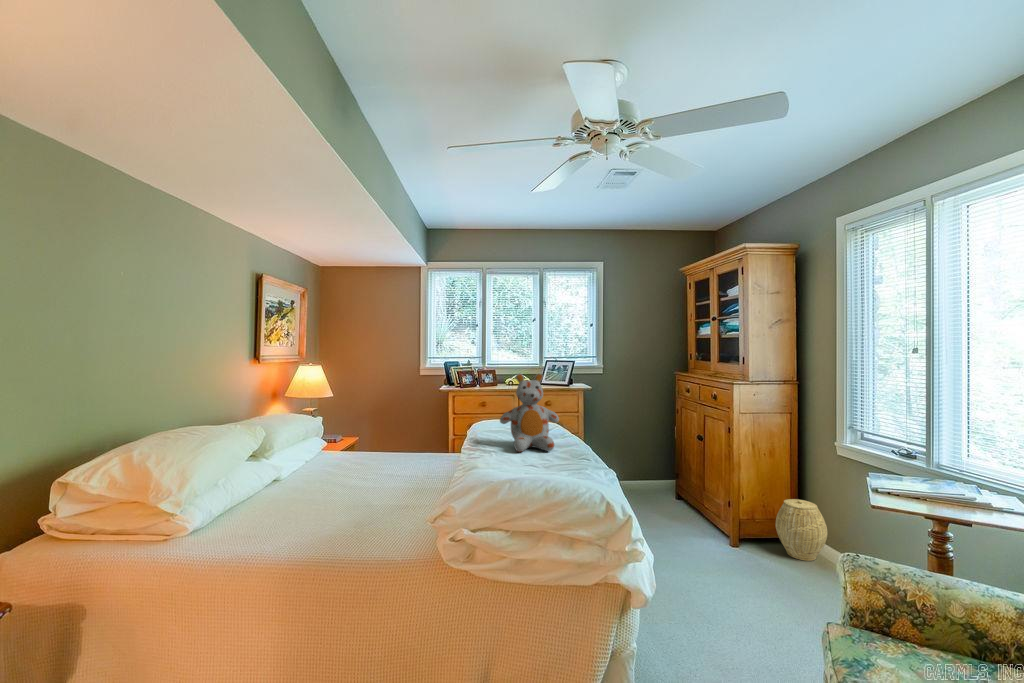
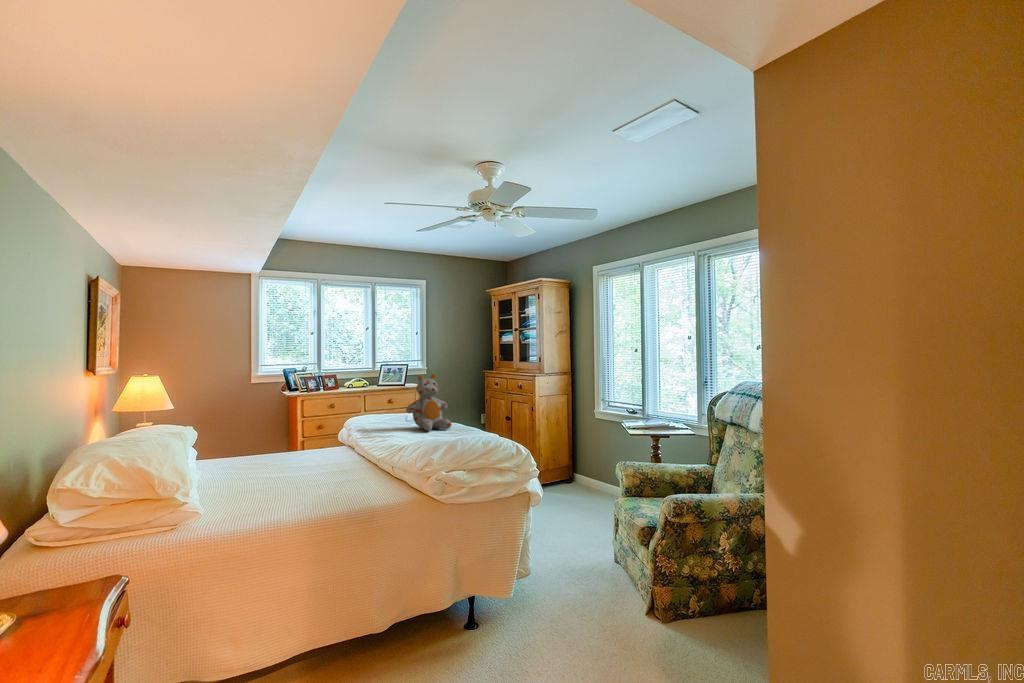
woven basket: present [776,499,827,561] -> none [563,453,593,491]

